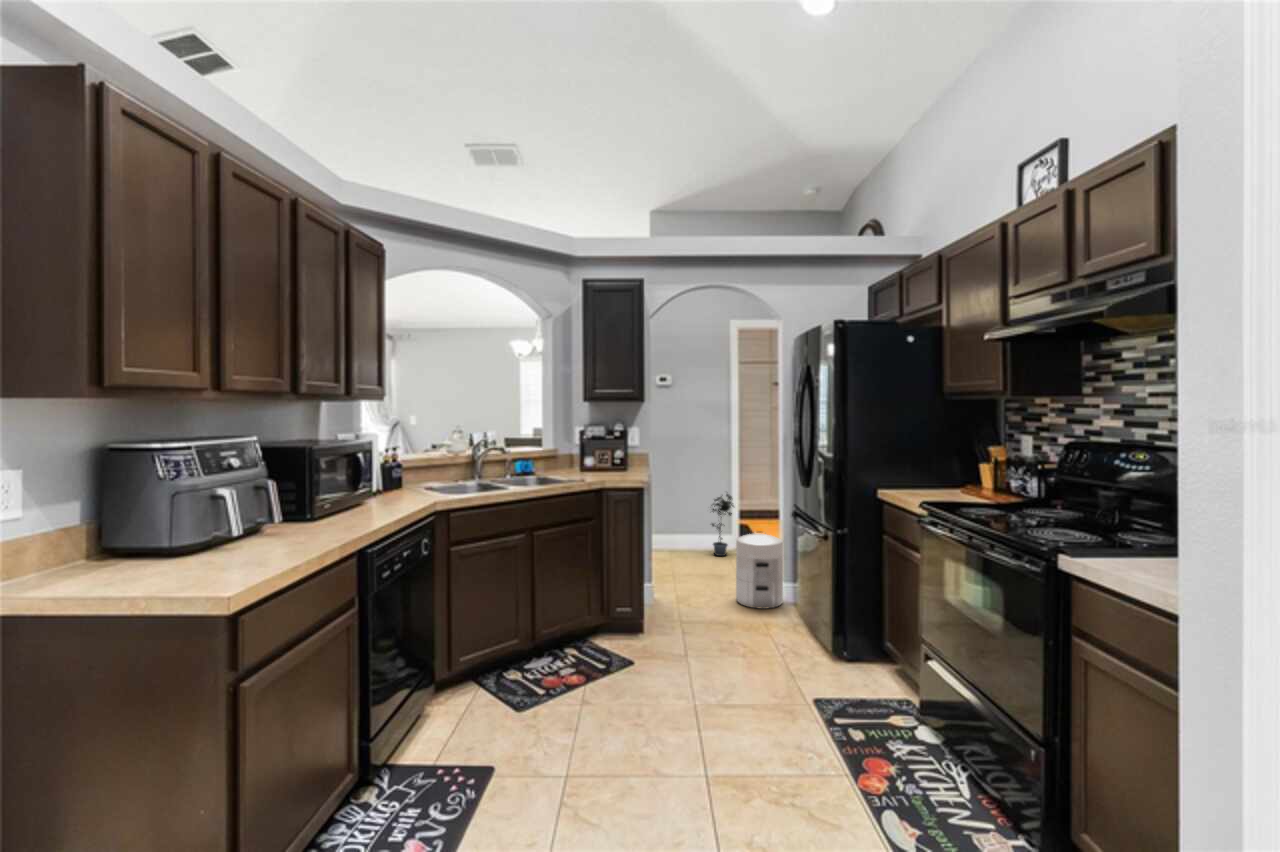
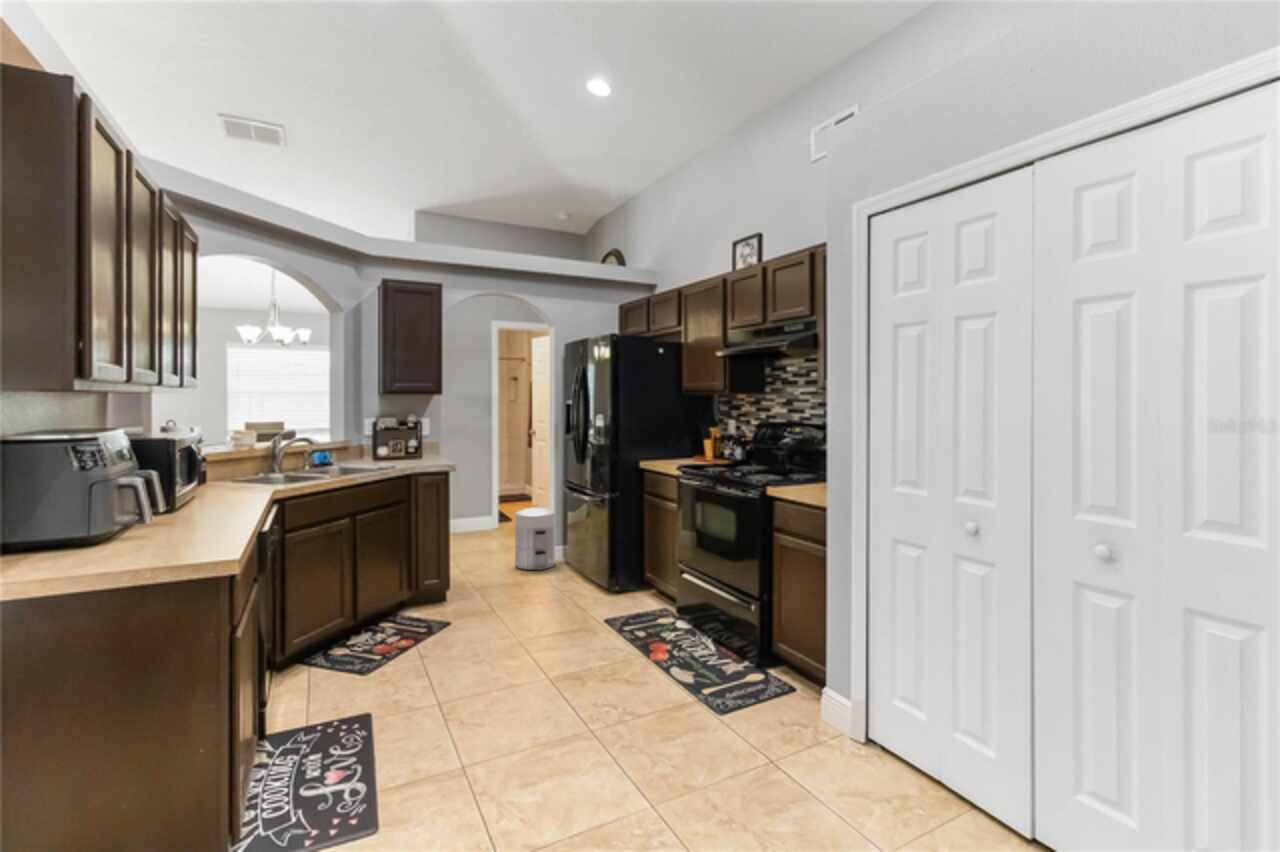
potted plant: present [711,494,734,556] -> none [471,476,497,536]

